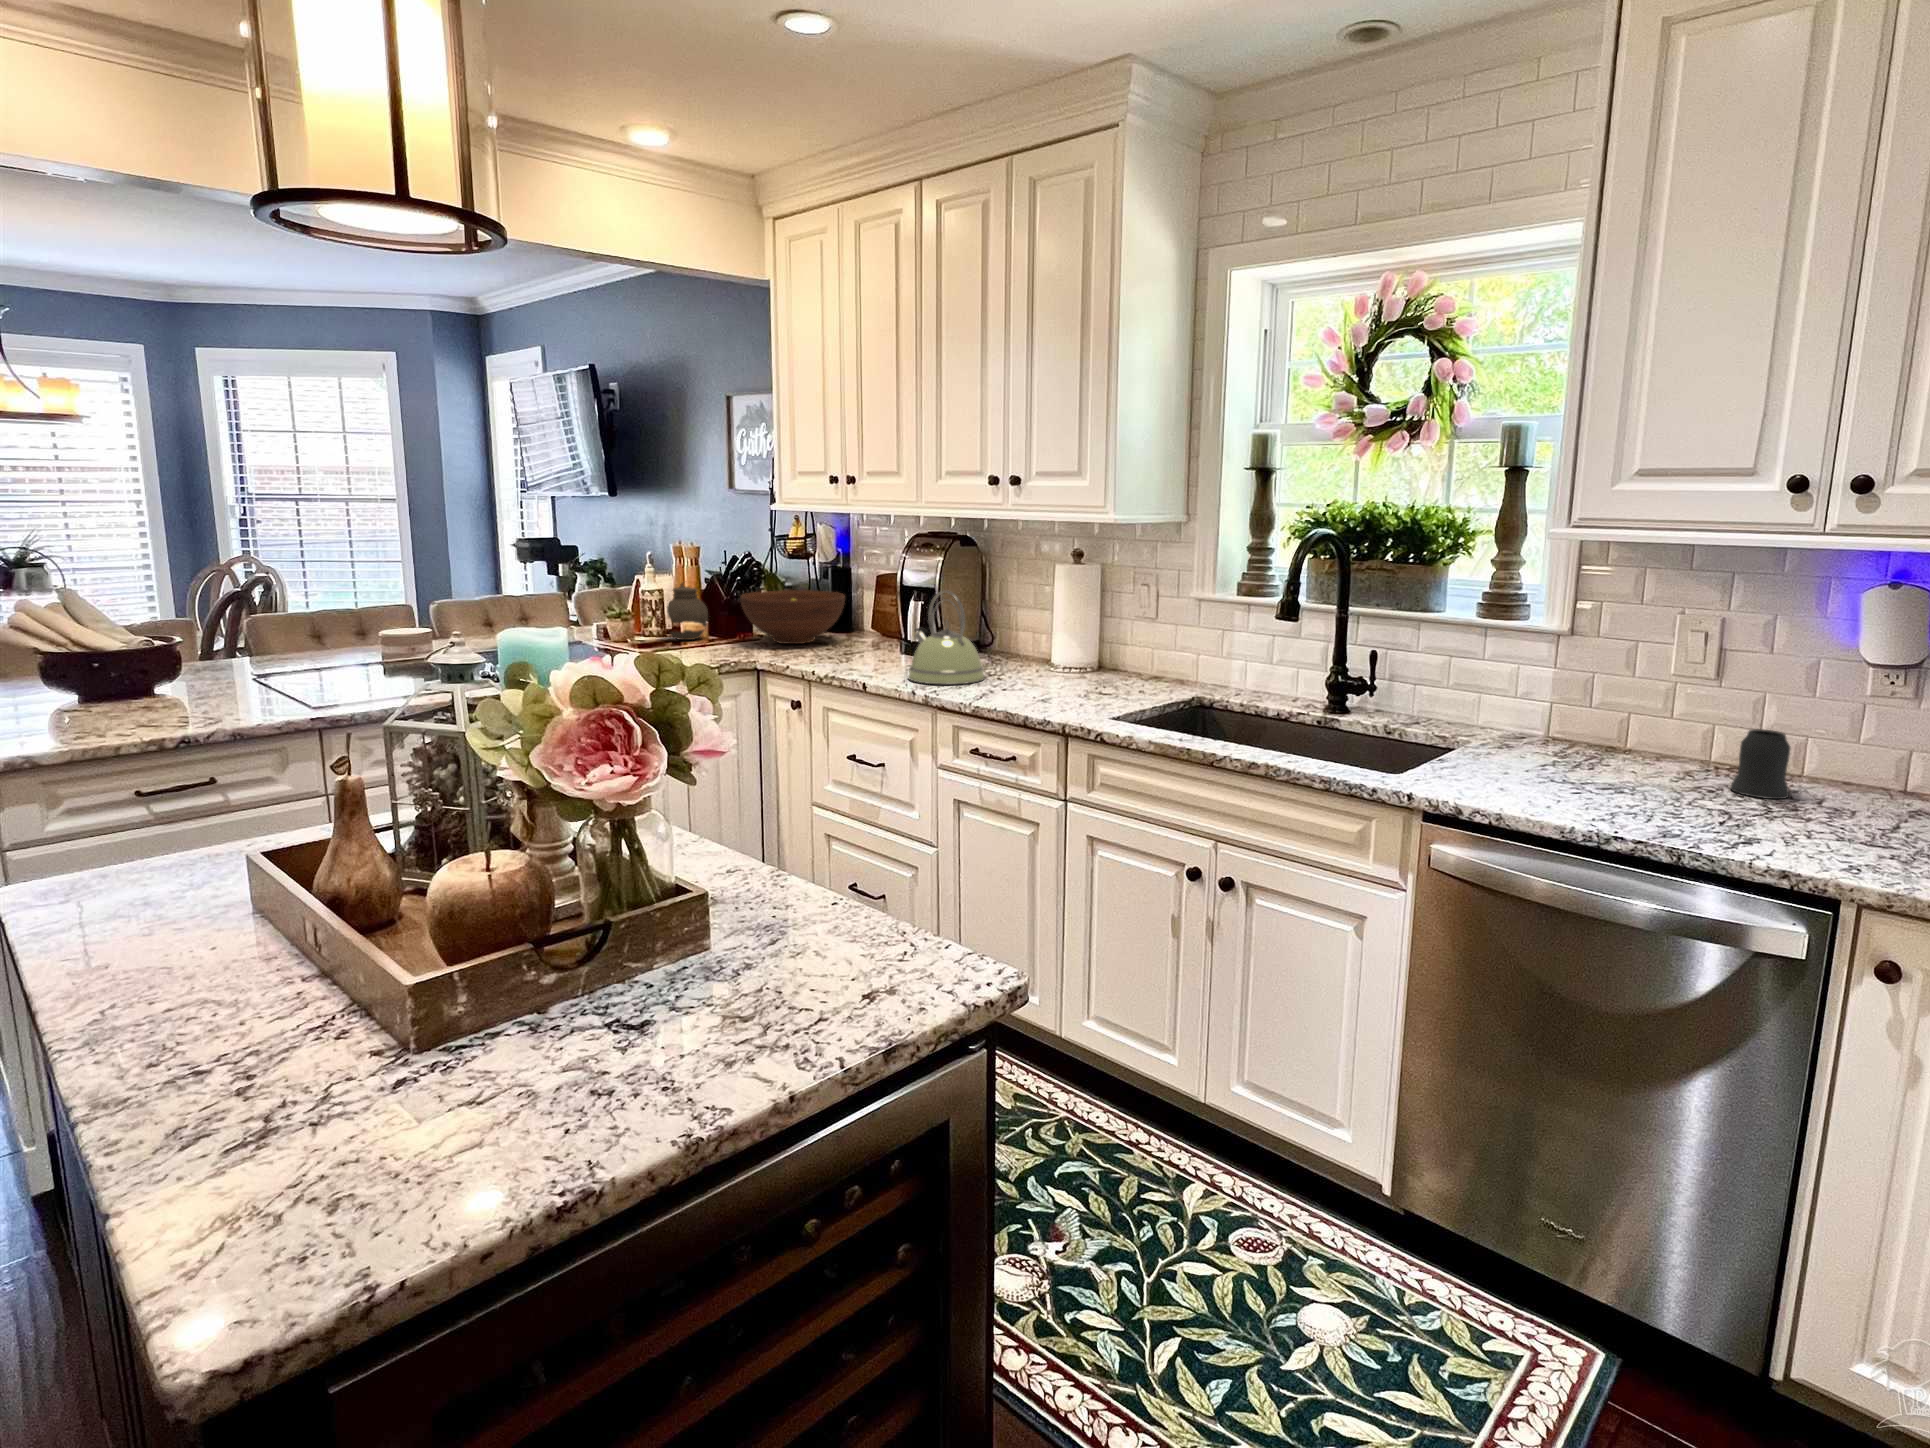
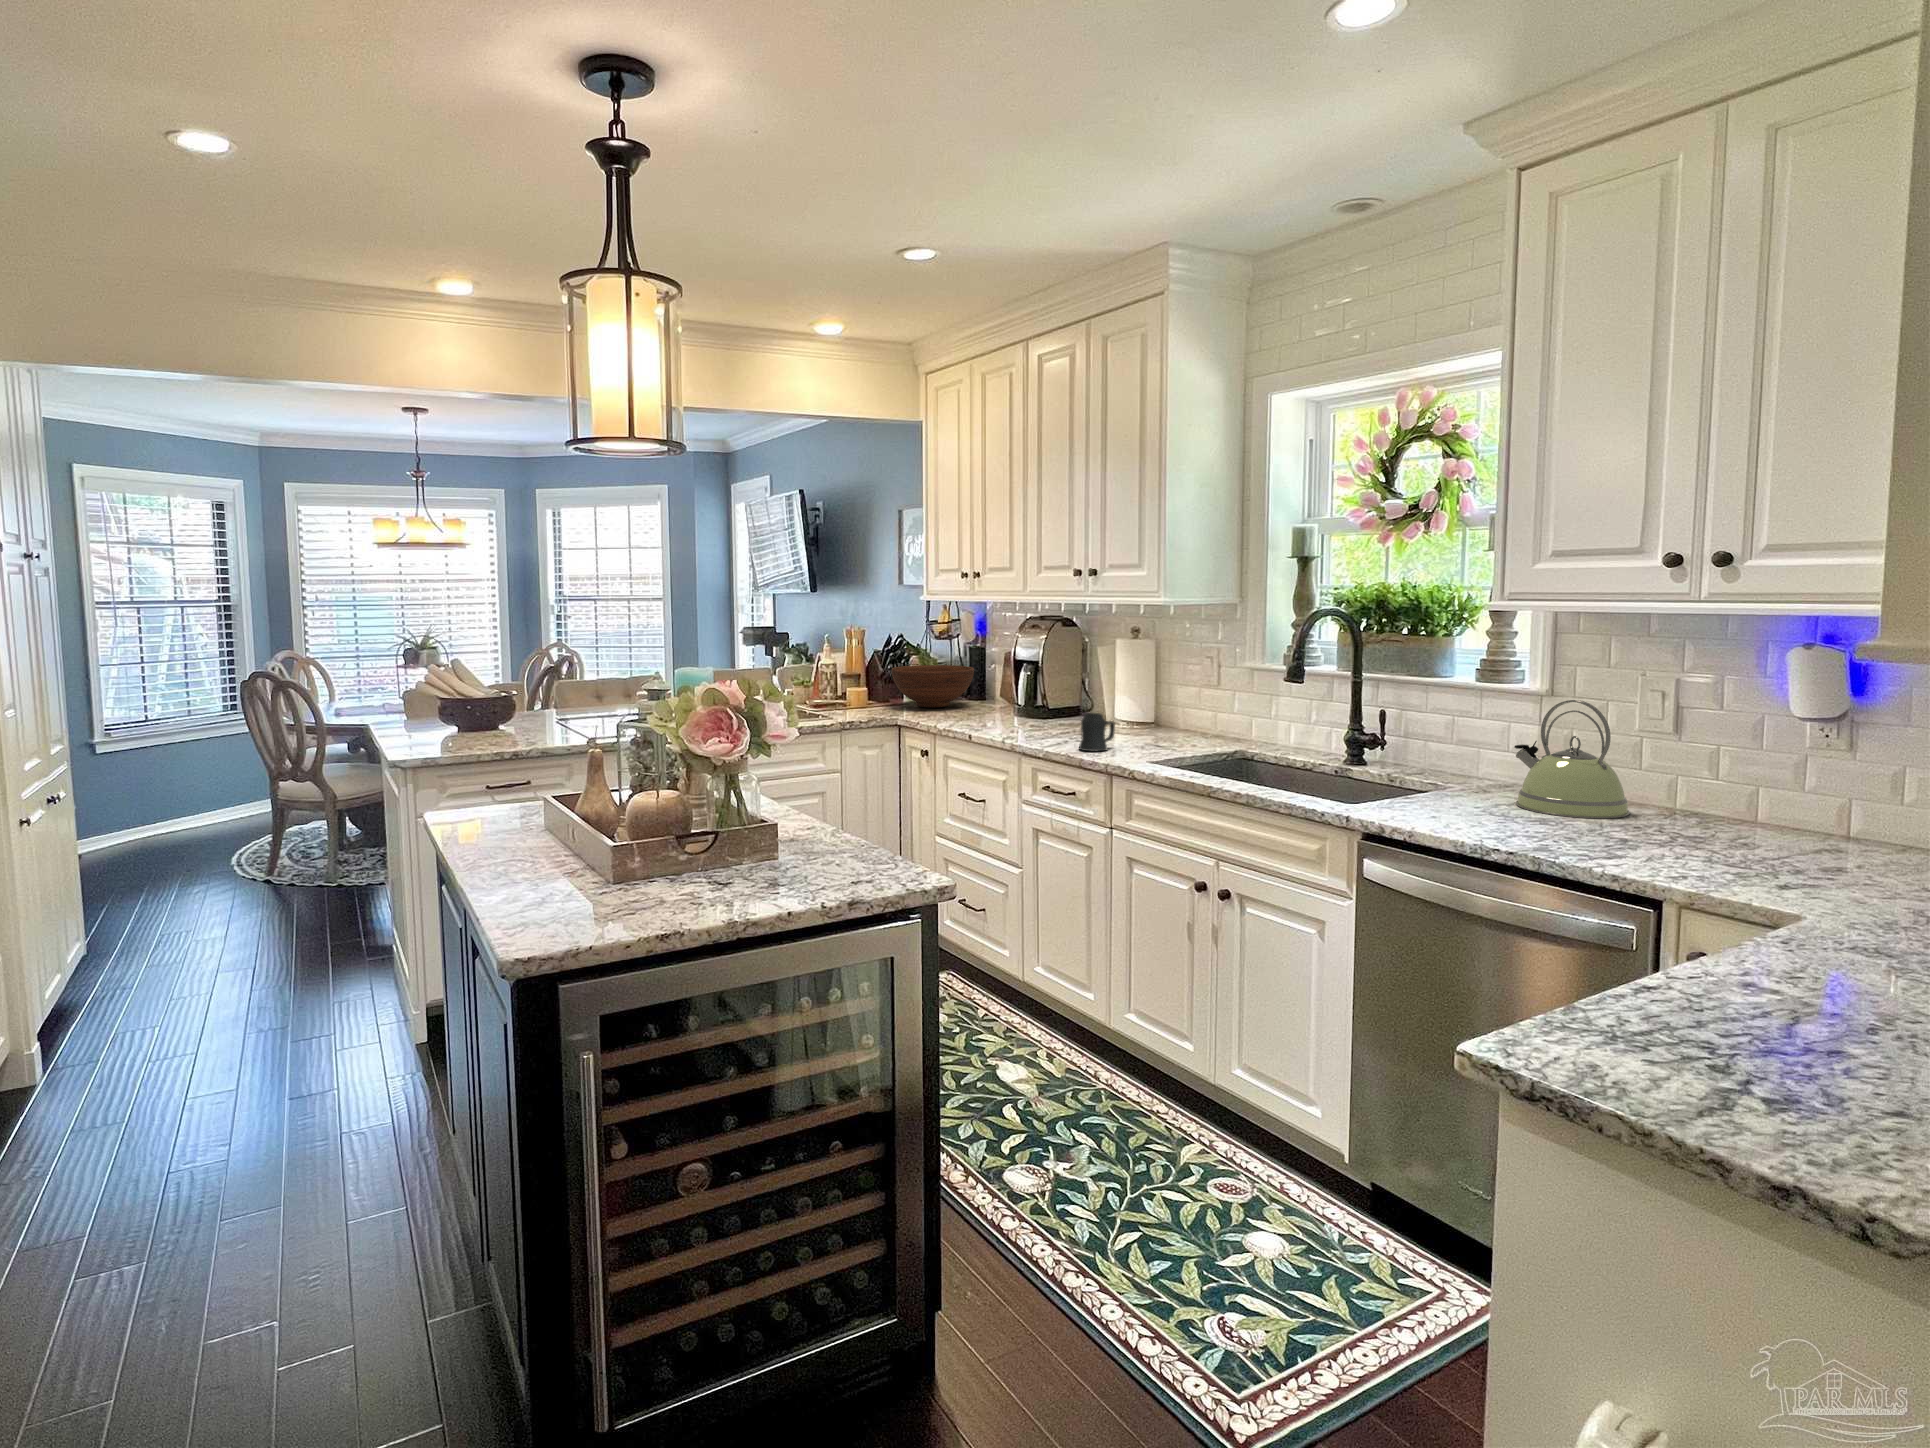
jar: present [667,583,708,640] -> none [836,658,869,704]
kettle: present [908,591,985,684] -> present [1514,700,1630,819]
mug: present [1730,729,1790,799] -> present [1079,713,1115,751]

